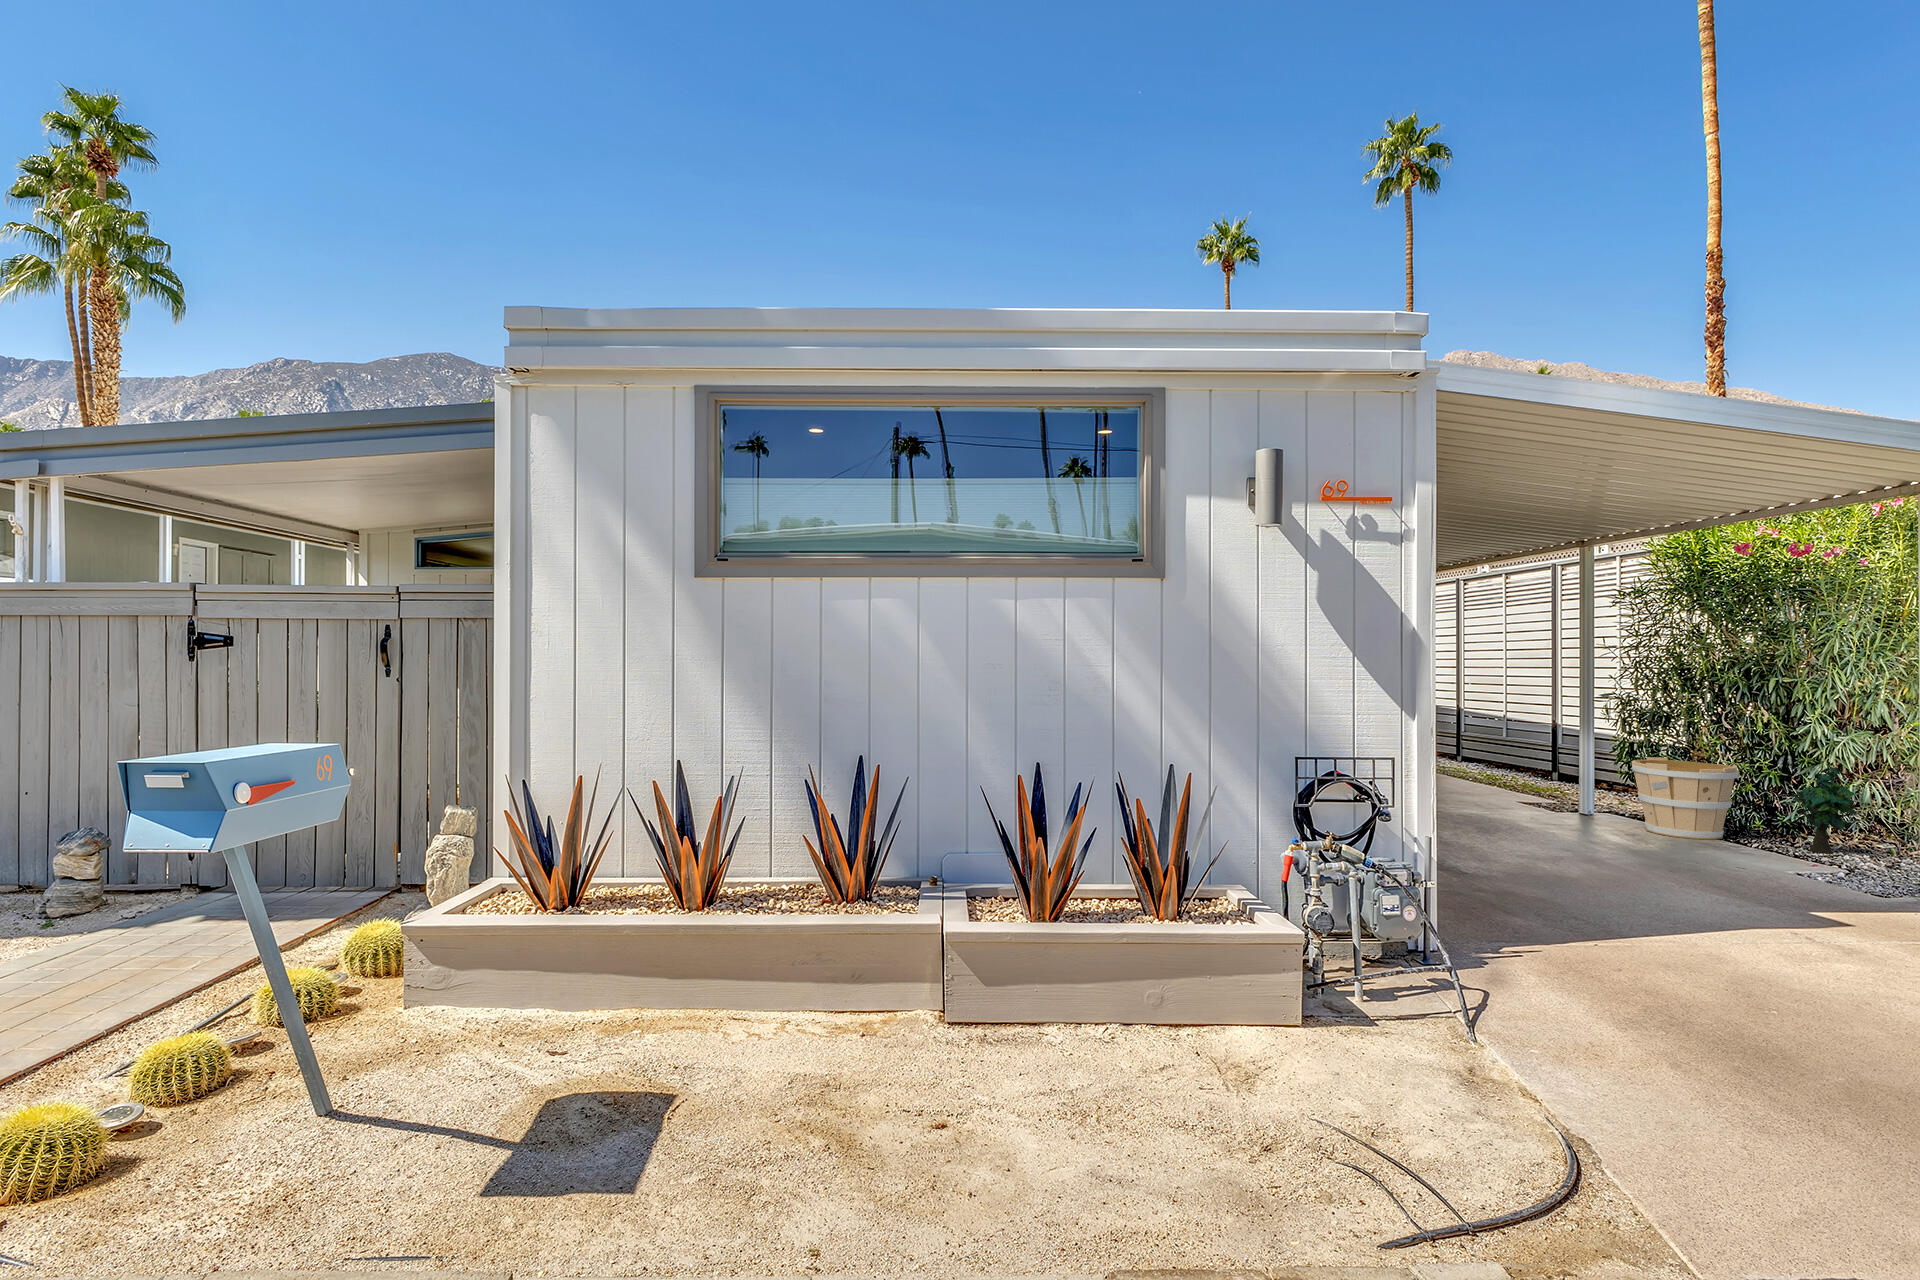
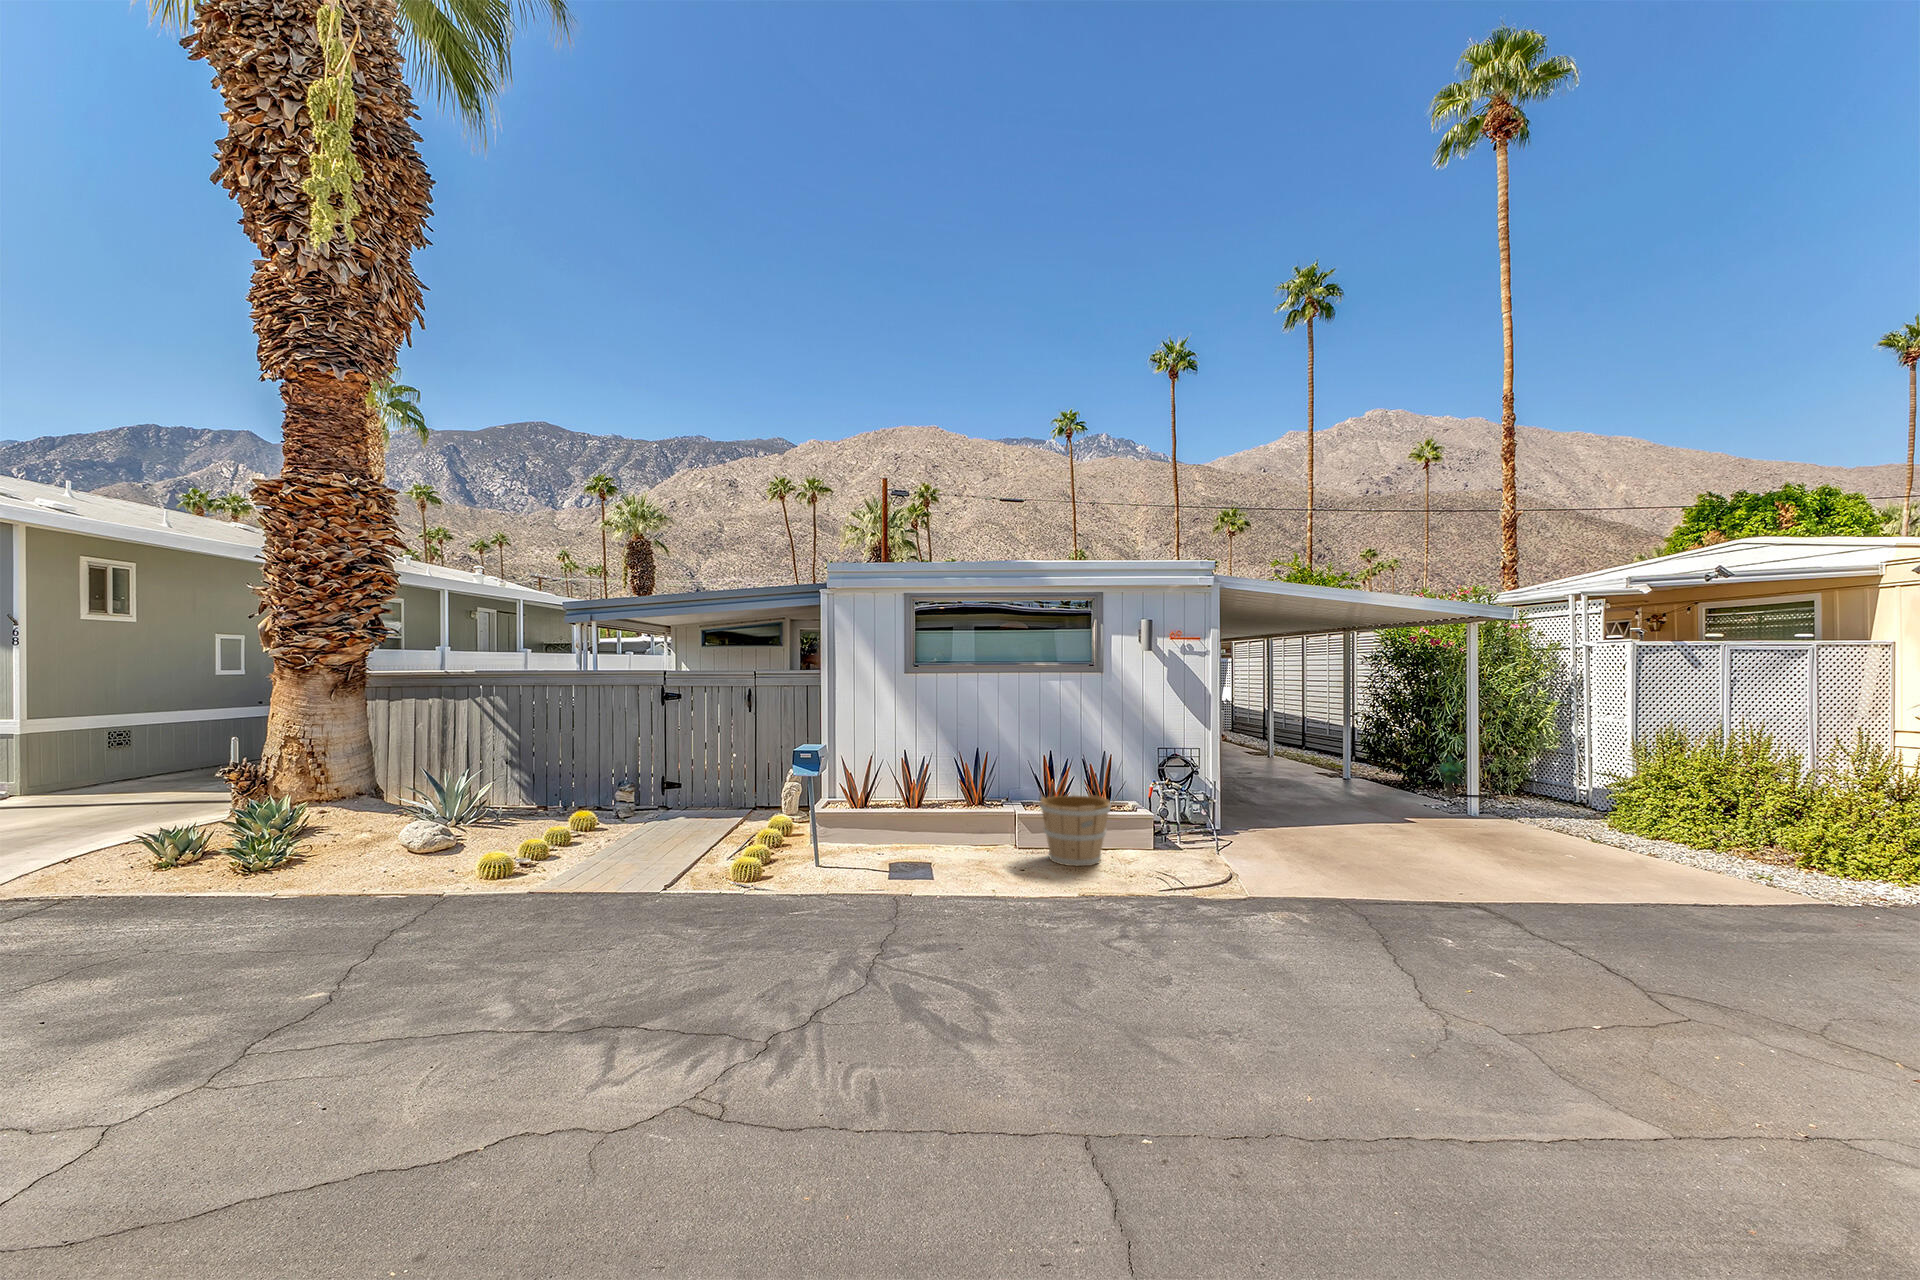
wooden bucket: present [1632,757,1739,840] -> present [1040,795,1111,866]

